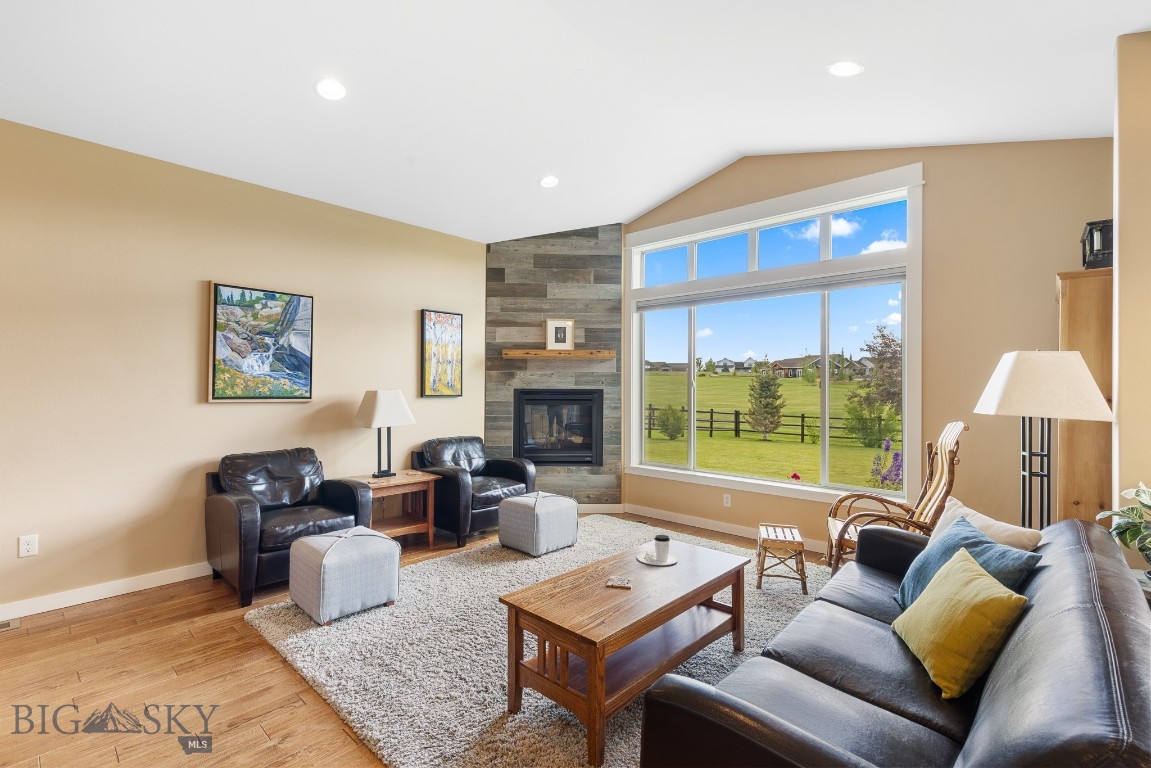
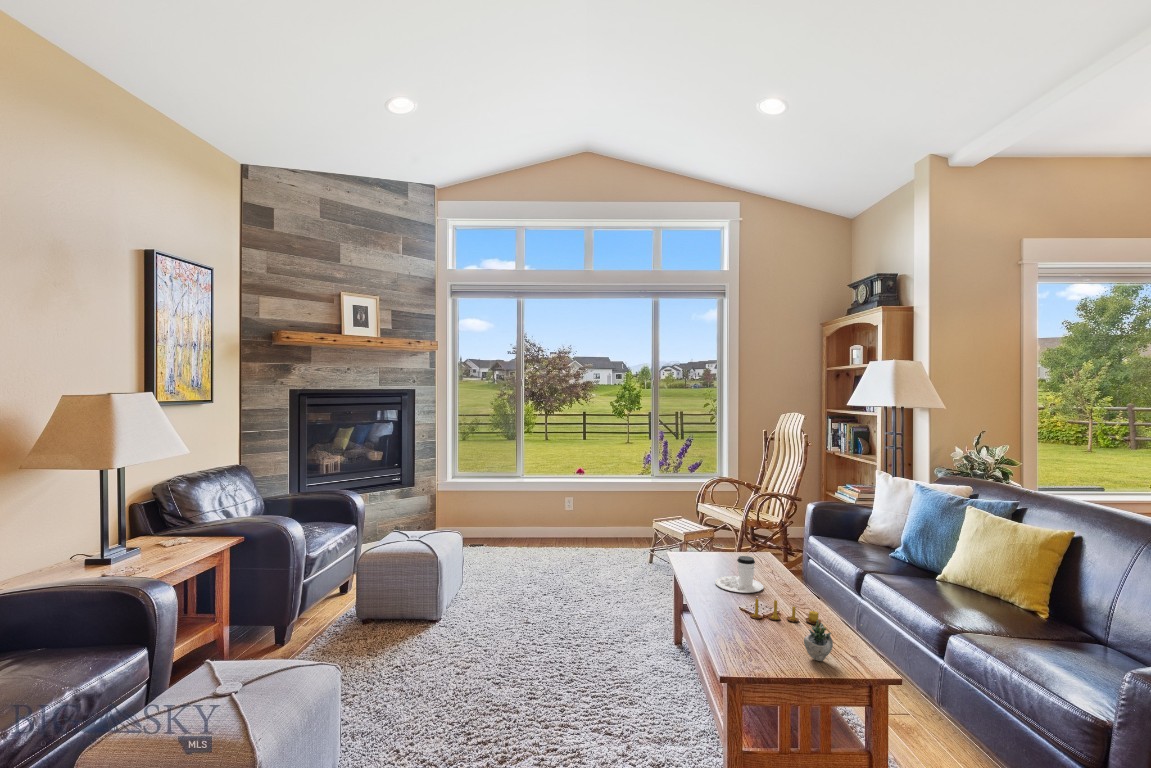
candle: none [605,559,649,591] -> present [750,599,821,624]
succulent plant: none [566,571,591,603] -> present [804,620,863,661]

